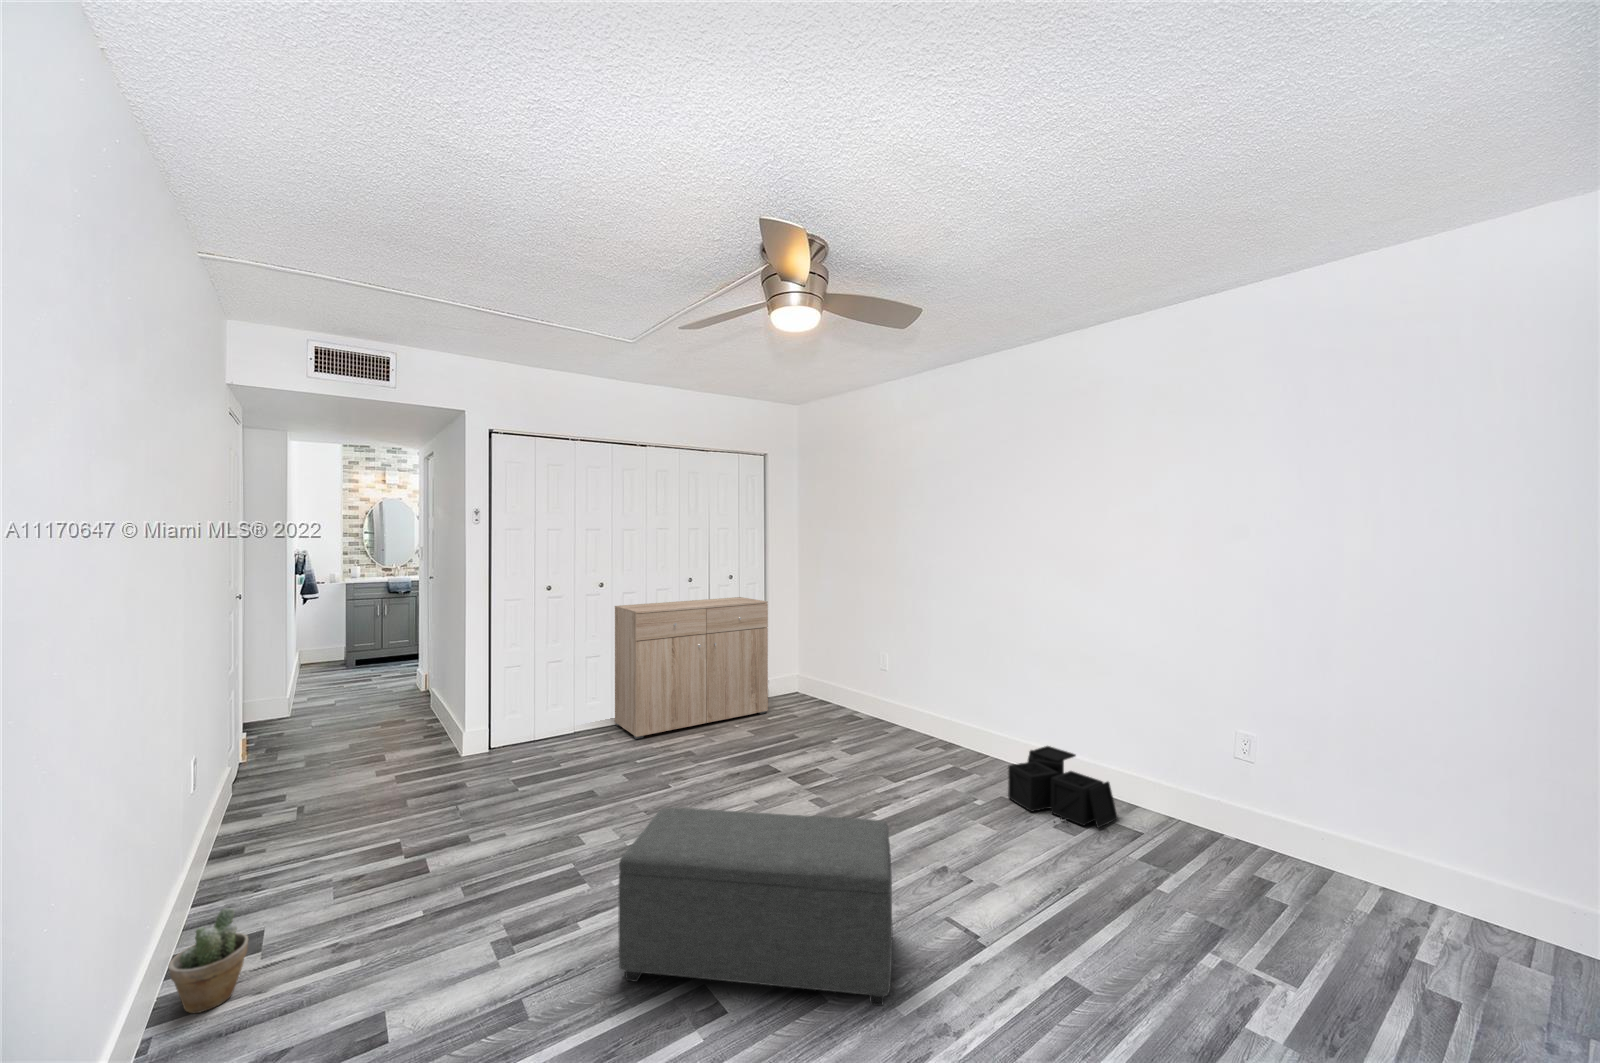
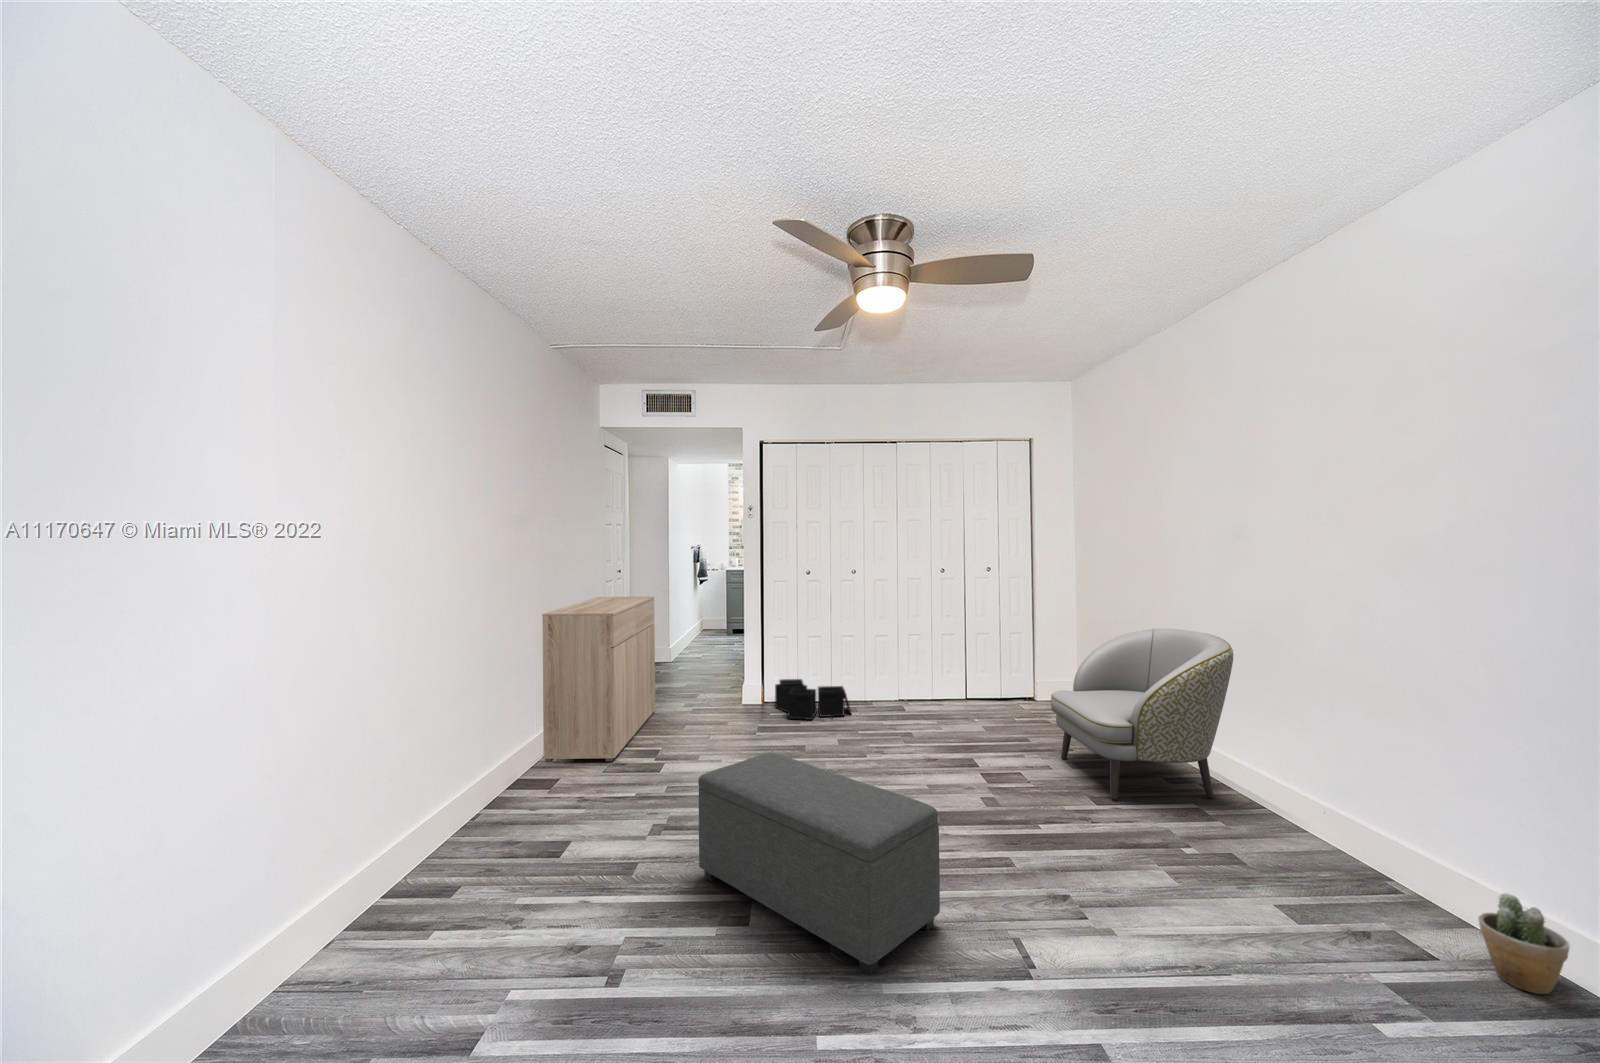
dresser: present [615,597,768,739] -> present [542,596,655,762]
armchair: none [825,626,966,775] -> present [1051,628,1233,800]
storage bin: present [1008,746,1118,828] -> present [775,679,851,720]
potted plant: present [168,908,248,1013] -> present [1478,893,1569,994]

